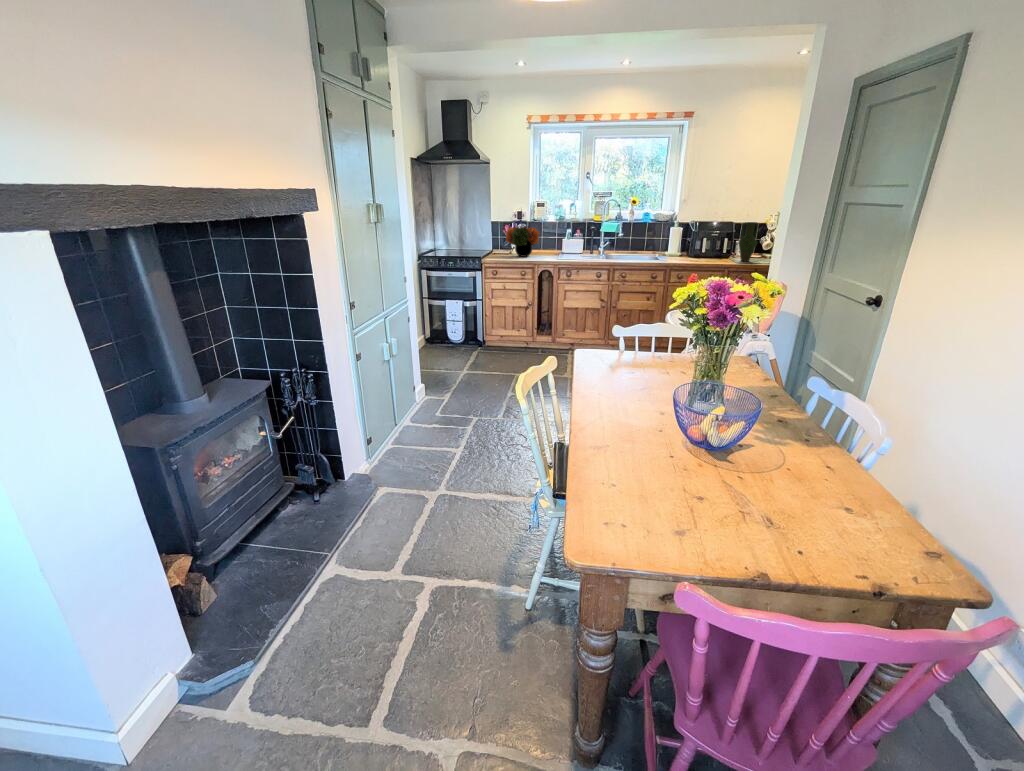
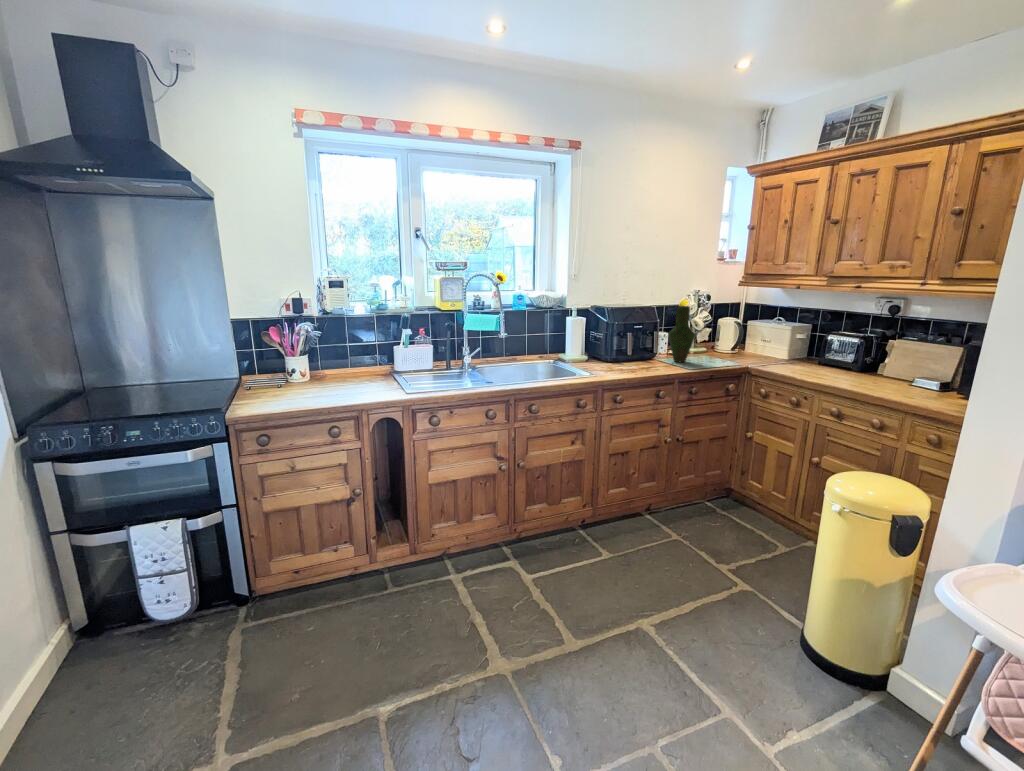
flower arrangement: present [506,224,539,257] -> none [277,325,357,392]

